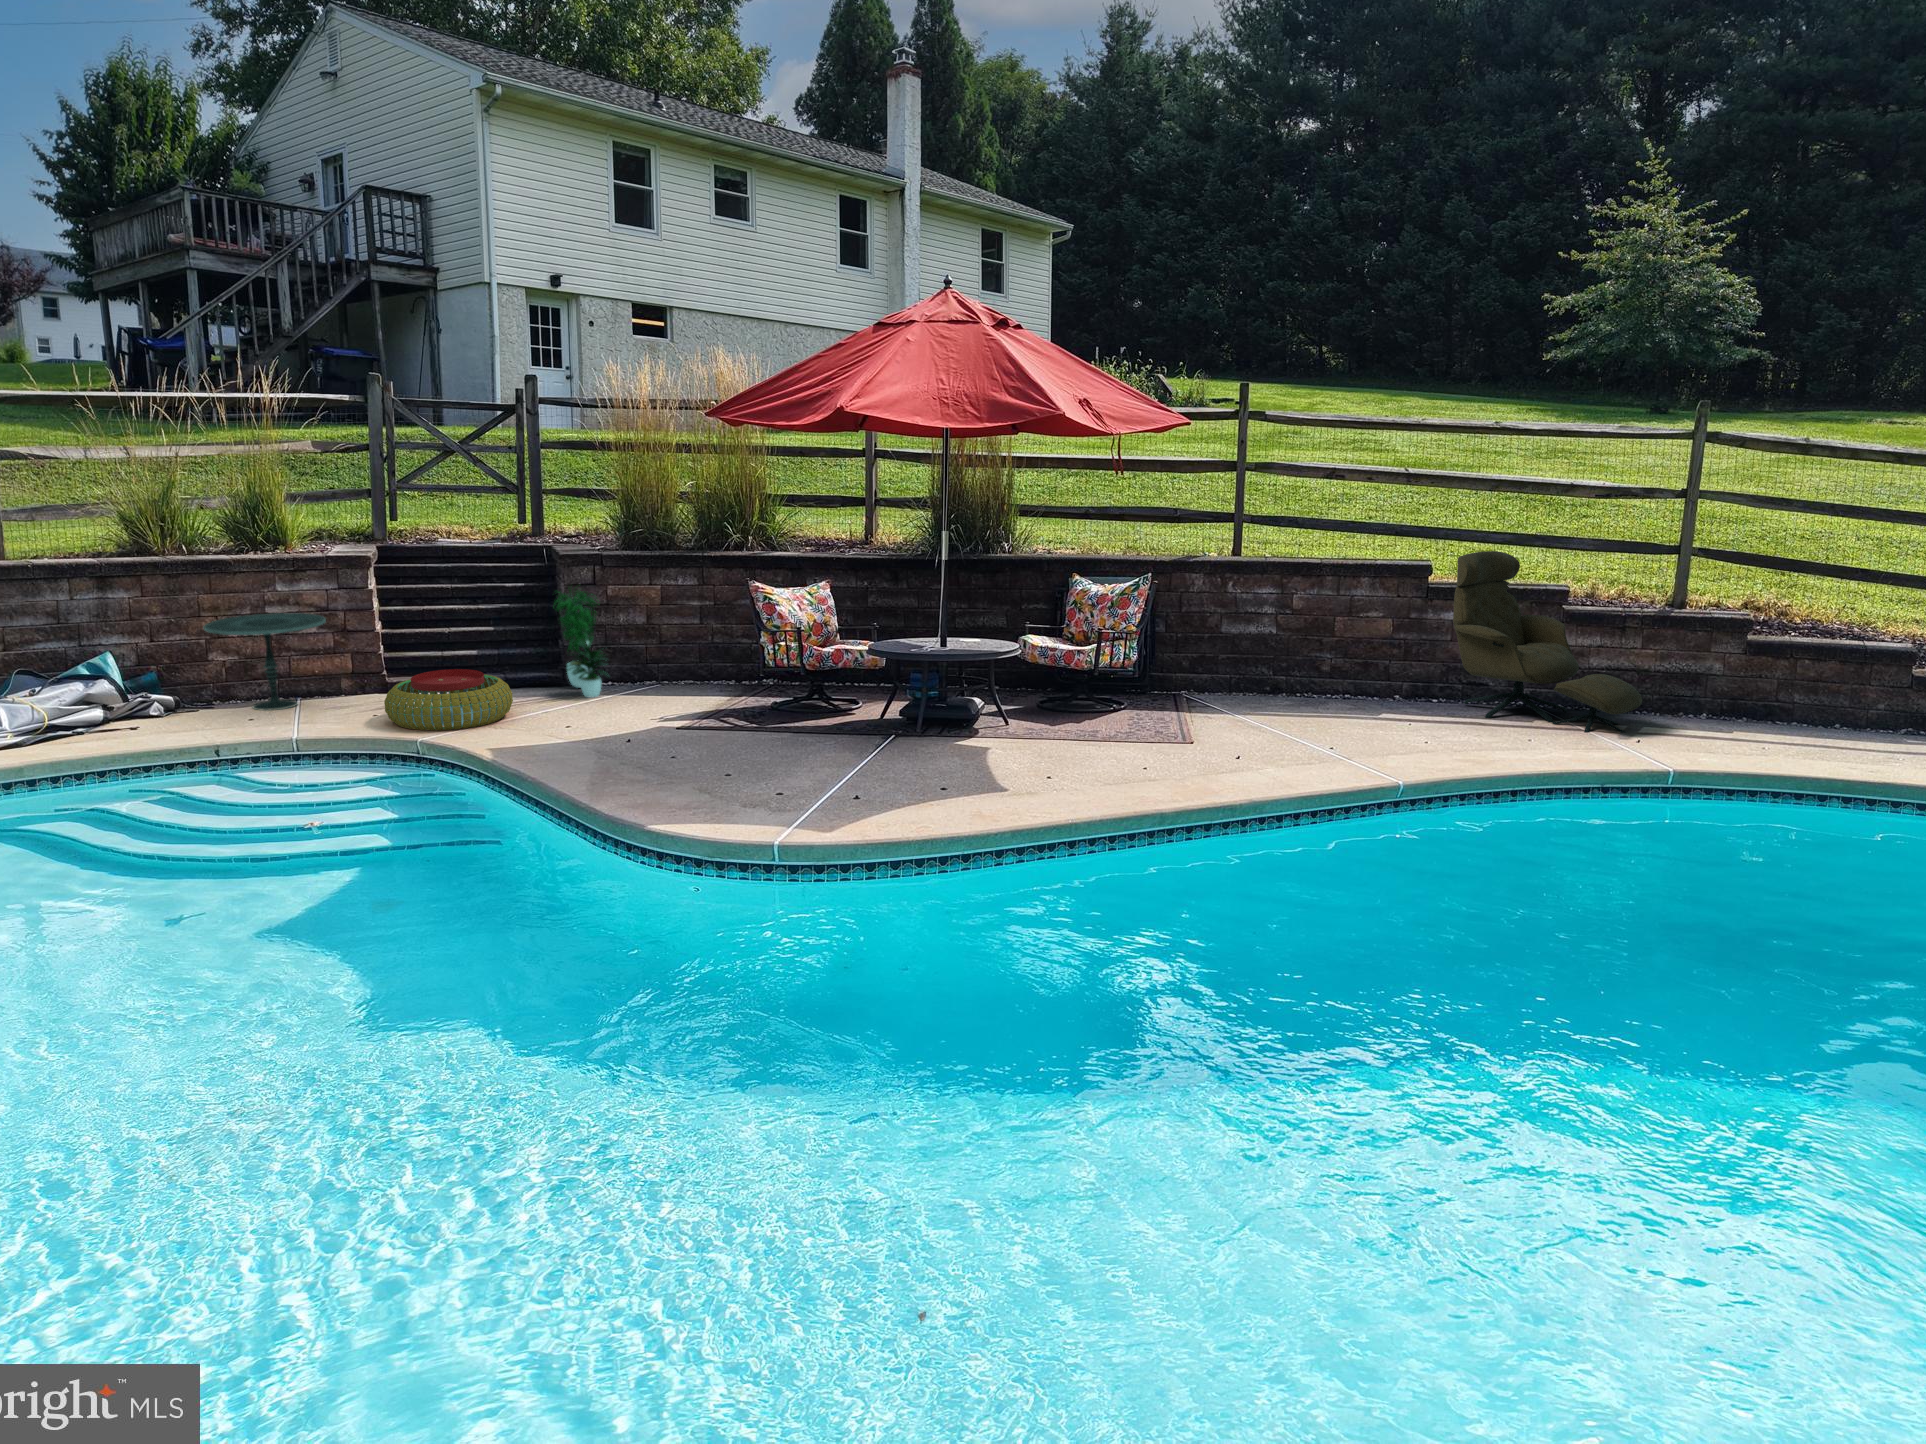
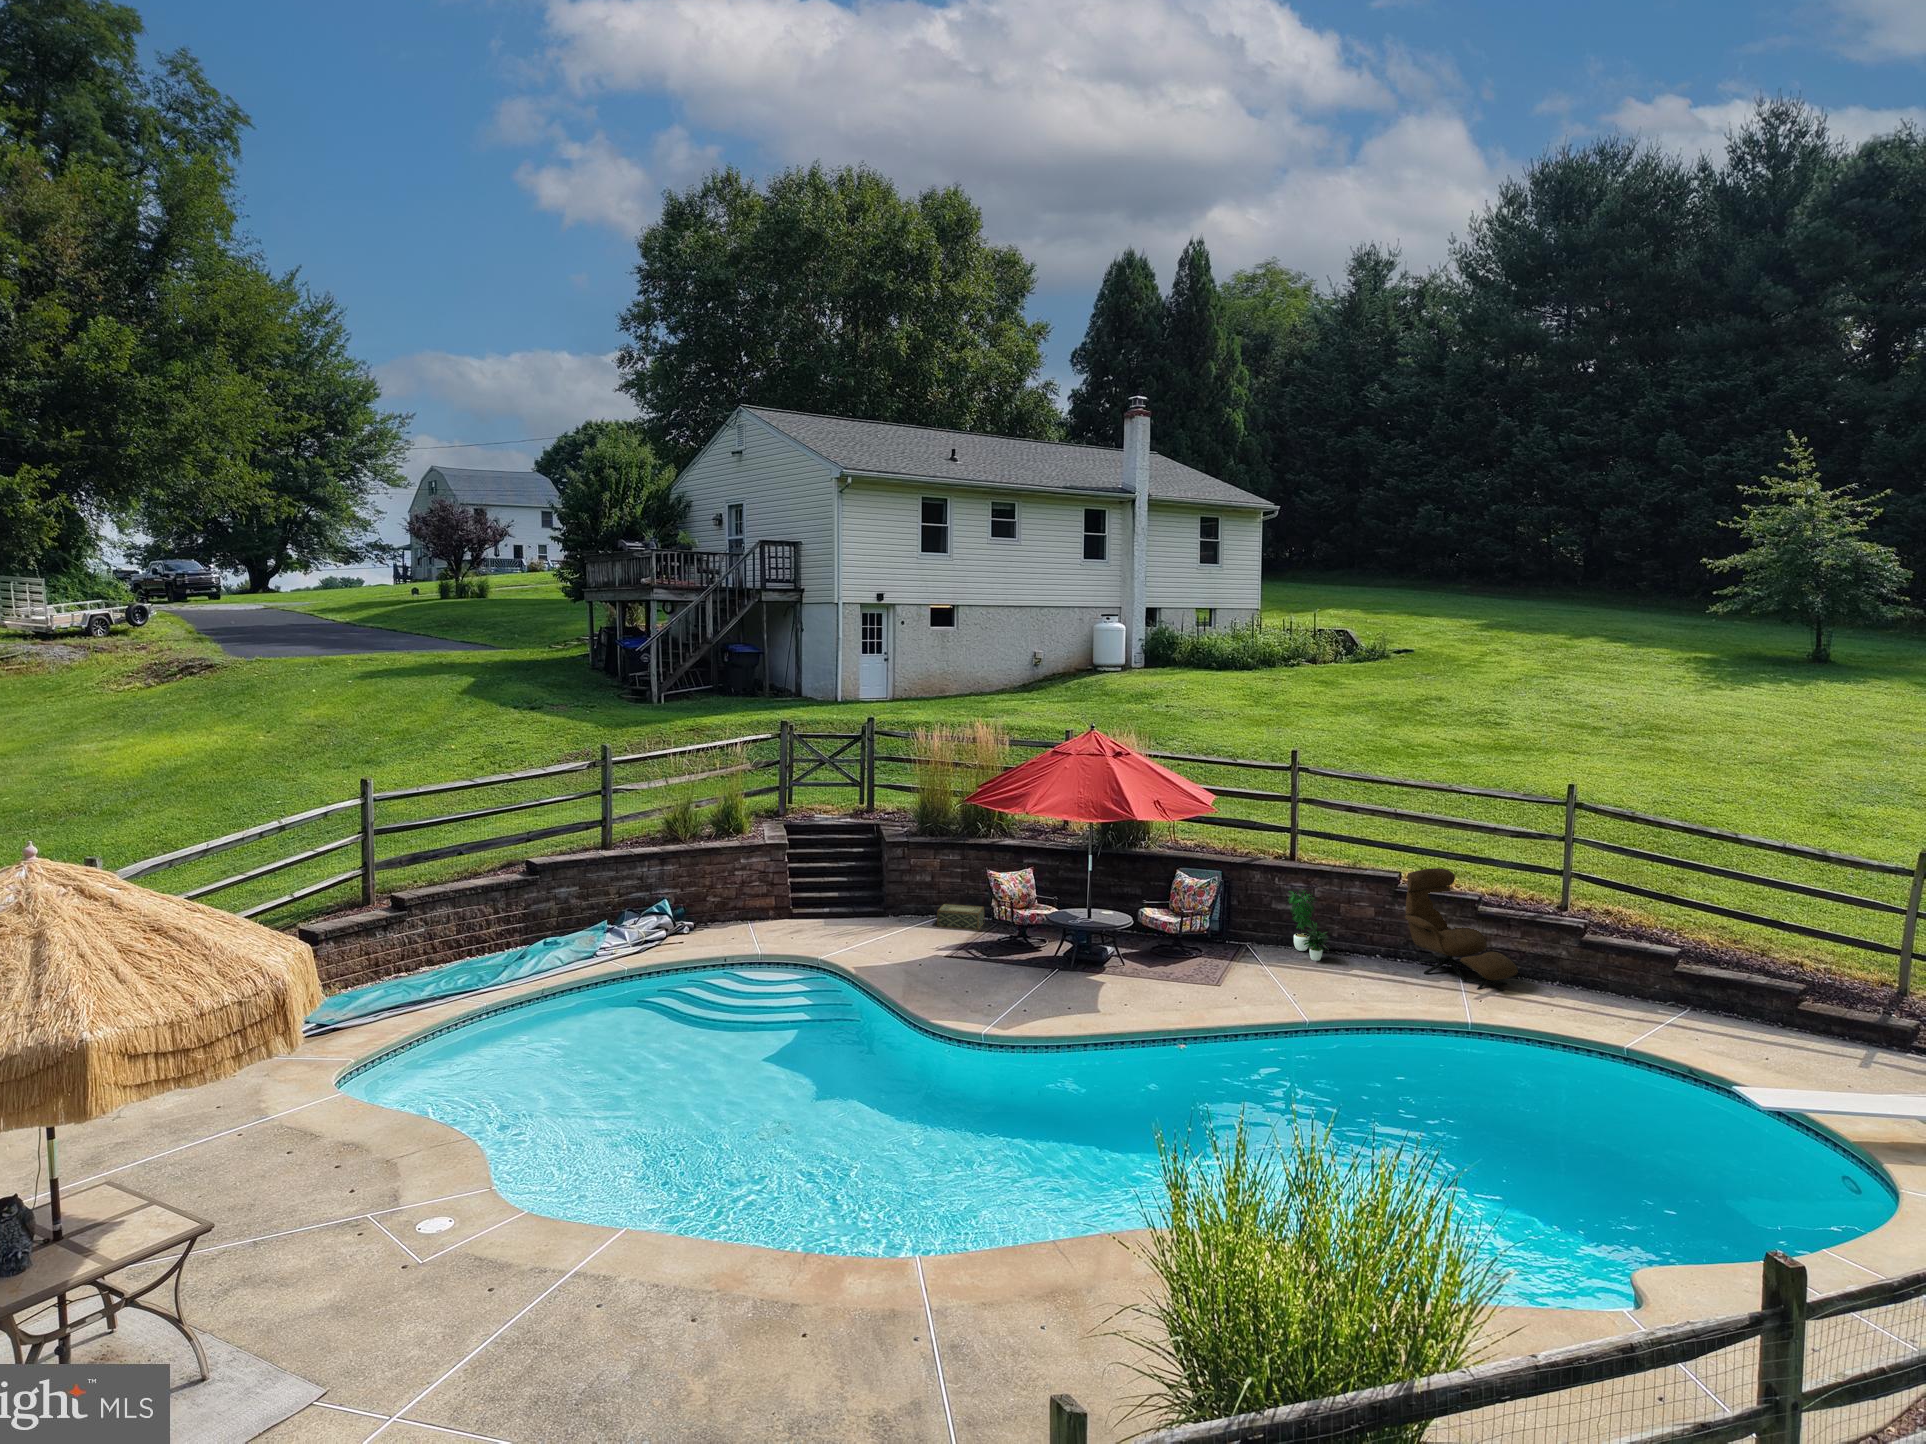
potted plant: present [553,590,606,698] -> present [1289,891,1327,961]
side table: present [204,613,326,710] -> none [710,876,767,931]
woven basket: none [660,654,744,694] -> present [937,904,984,930]
pouf: present [384,669,513,730] -> none [797,914,860,950]

